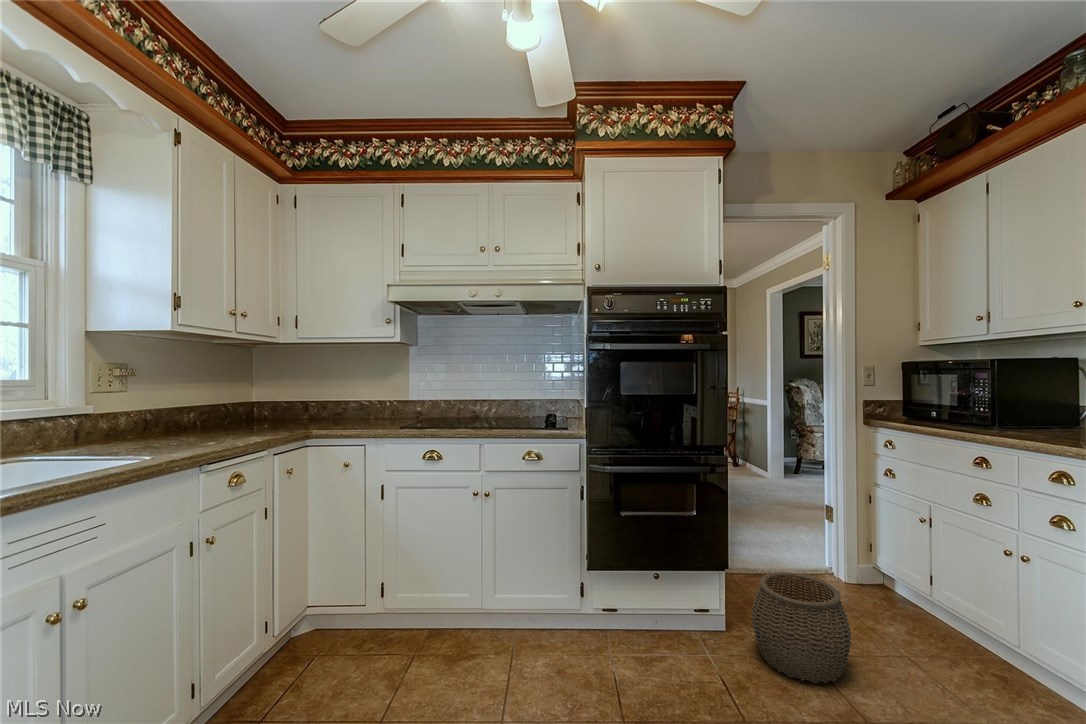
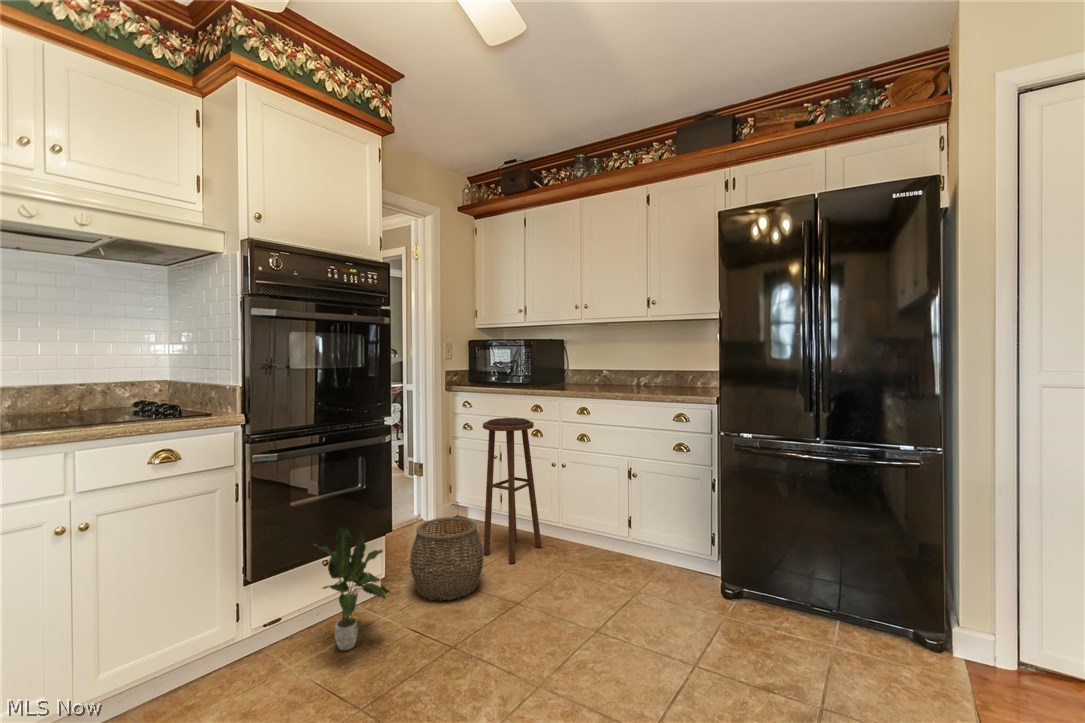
stool: none [880,468,993,678] -> present [483,418,541,564]
potted plant: none [623,547,702,669] -> present [314,528,391,650]

